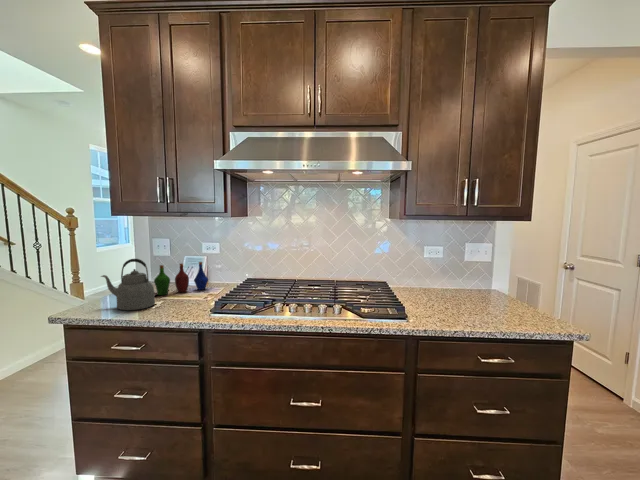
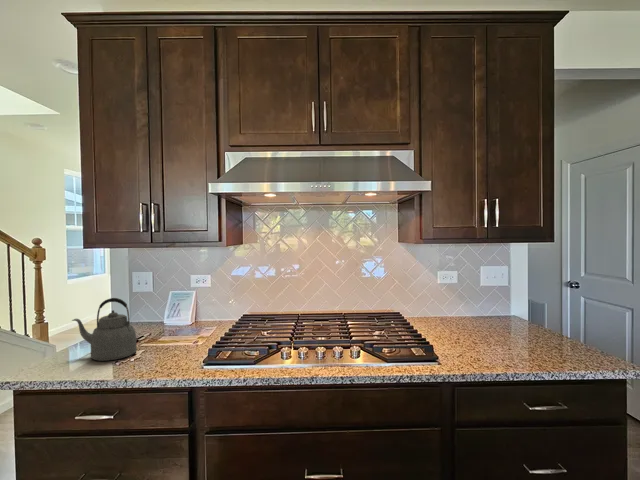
bottle: present [154,262,208,295] -> none [135,298,198,340]

